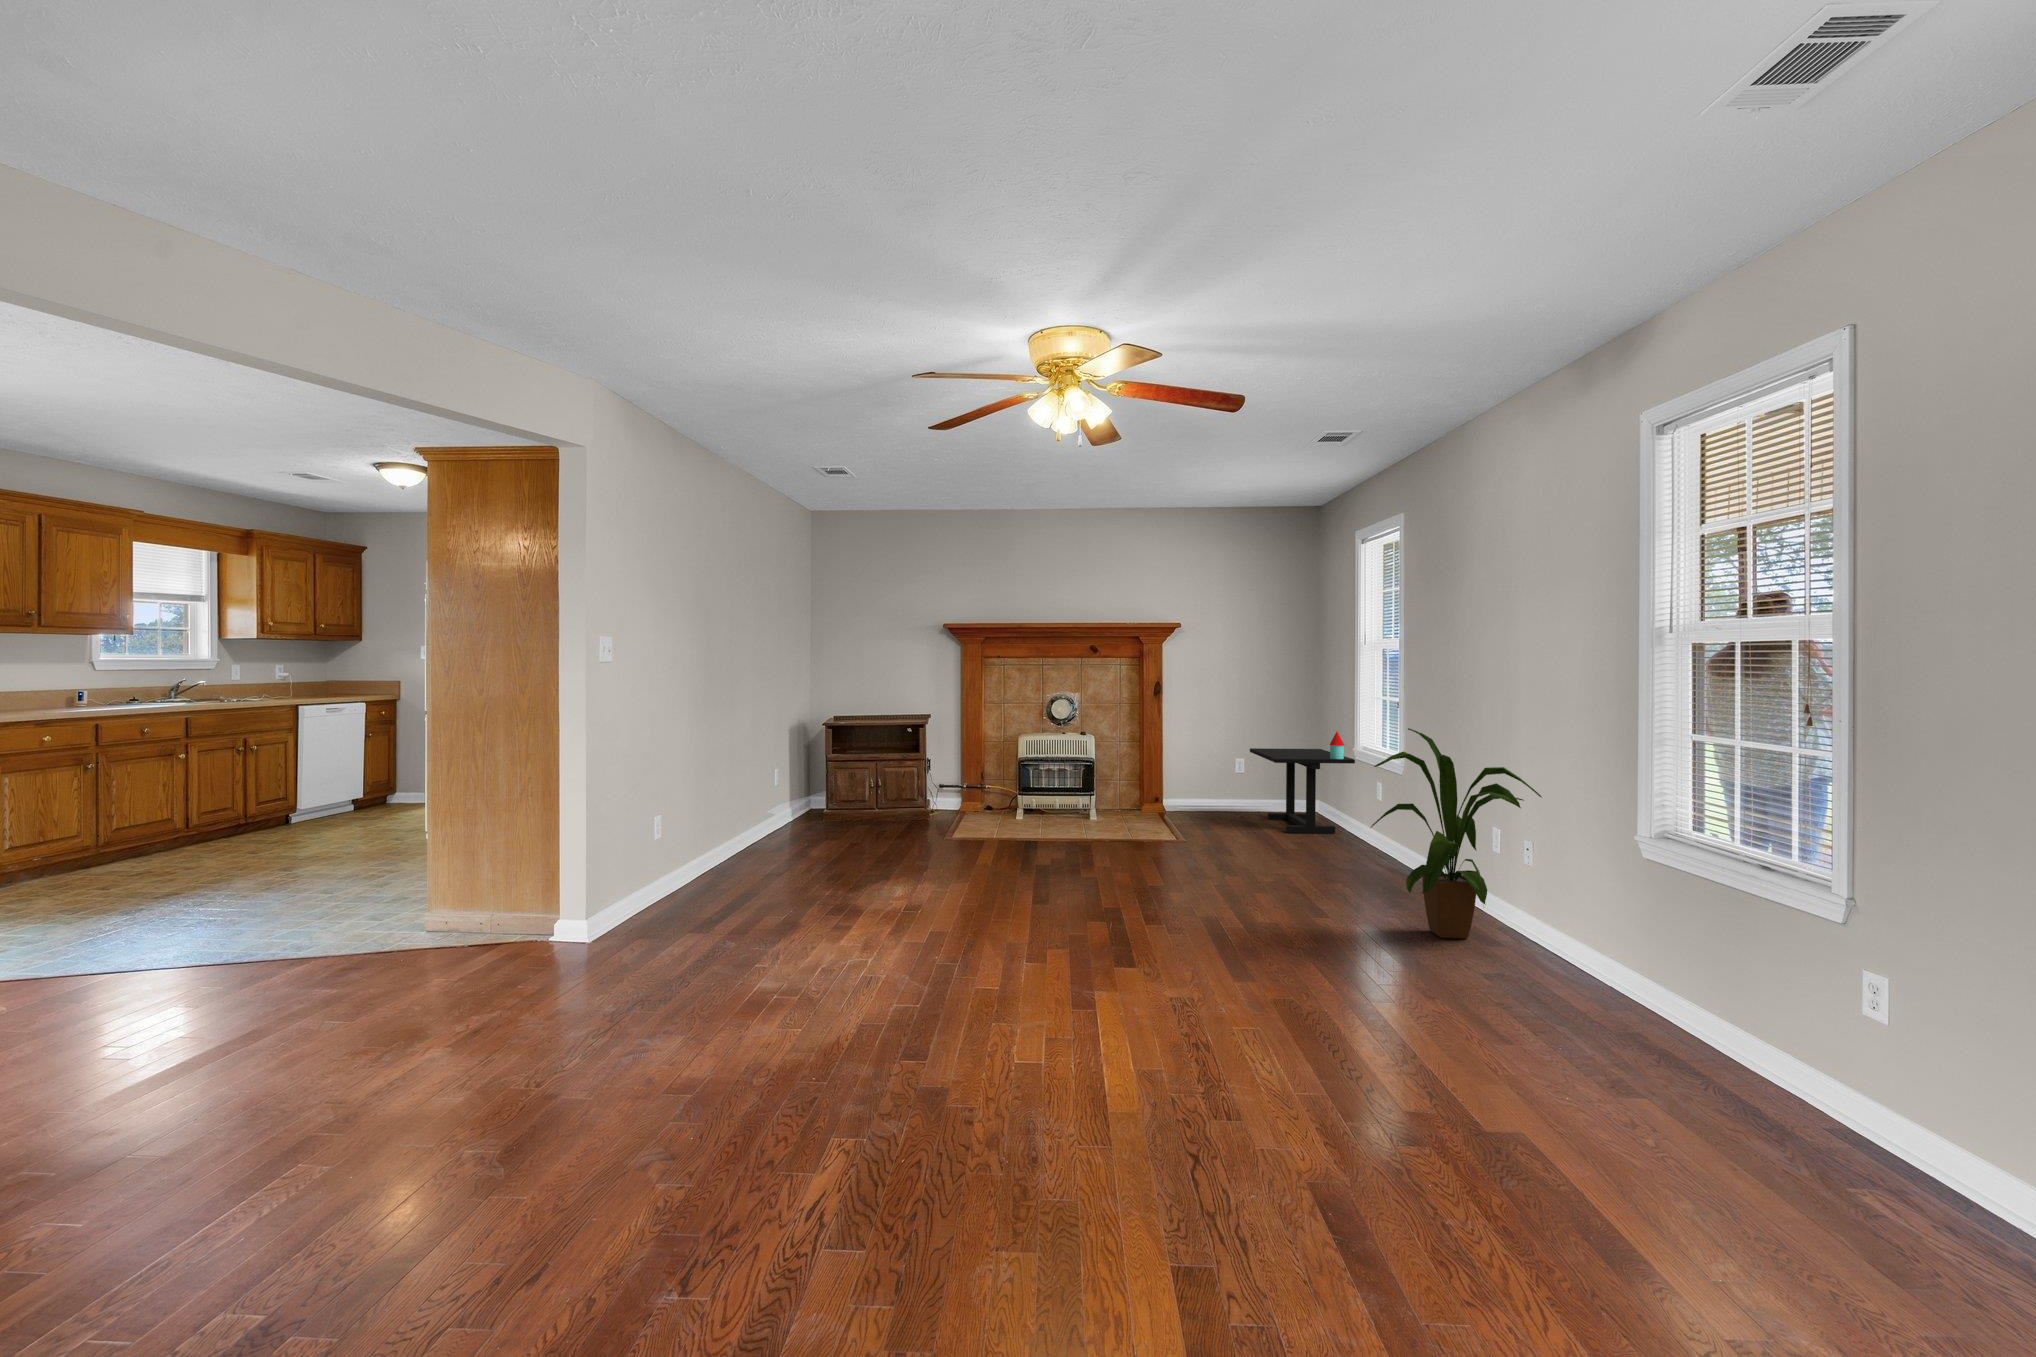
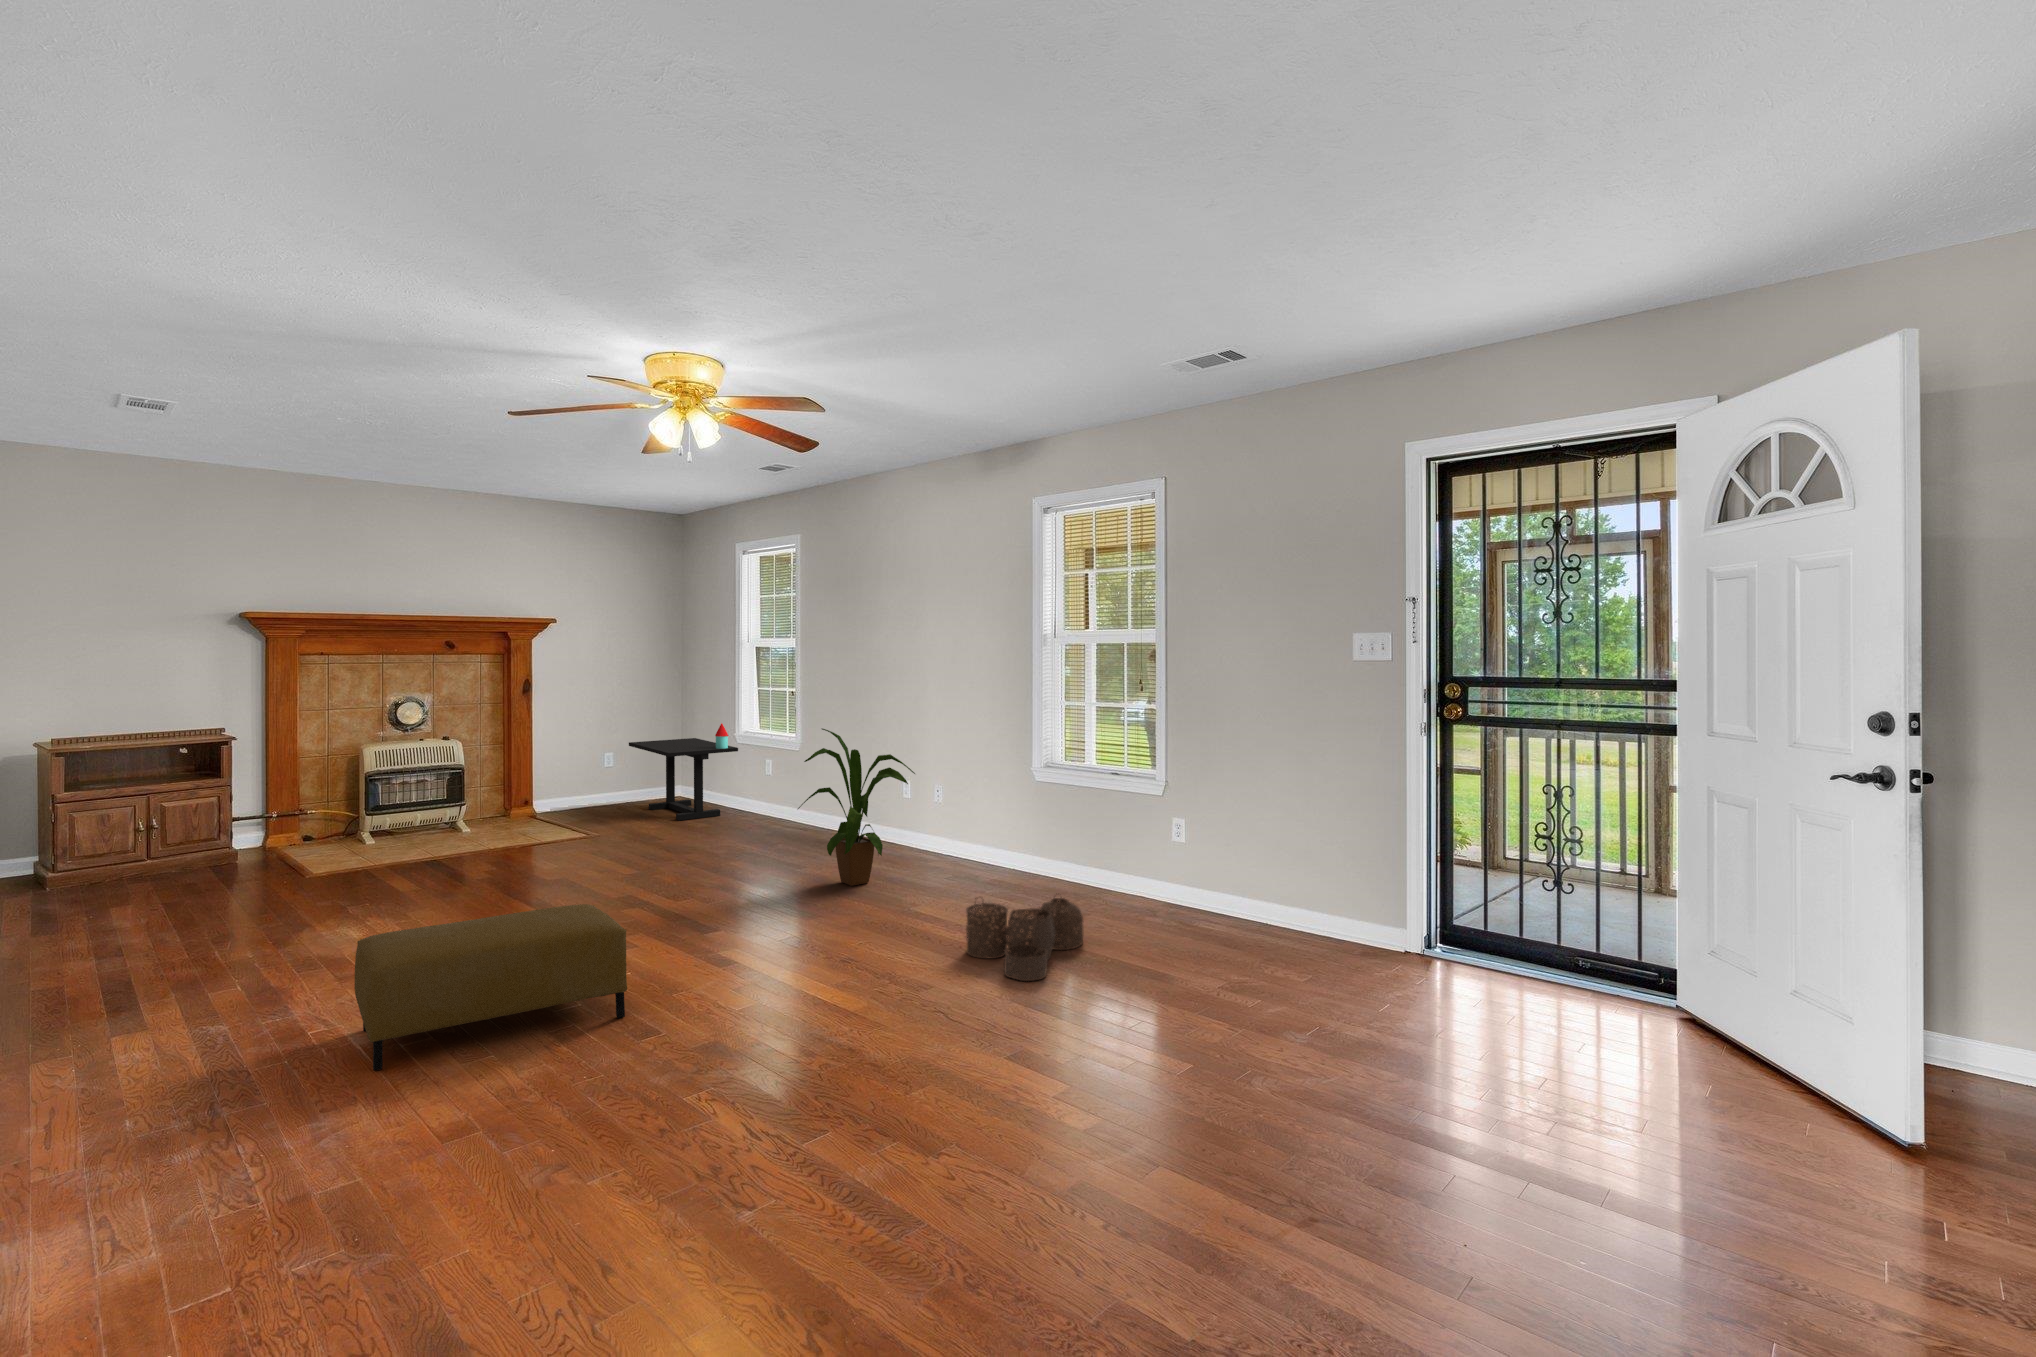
ottoman: none [787,890,1059,1043] -> present [354,904,627,1070]
woven basket: none [1574,995,1841,1183] -> present [966,897,1083,981]

